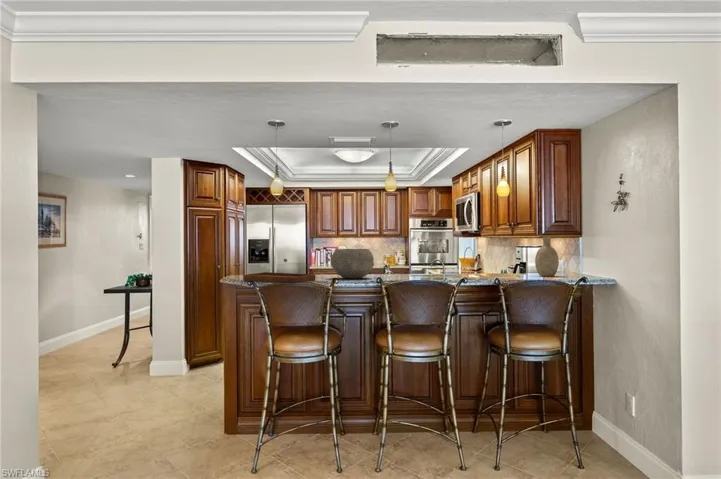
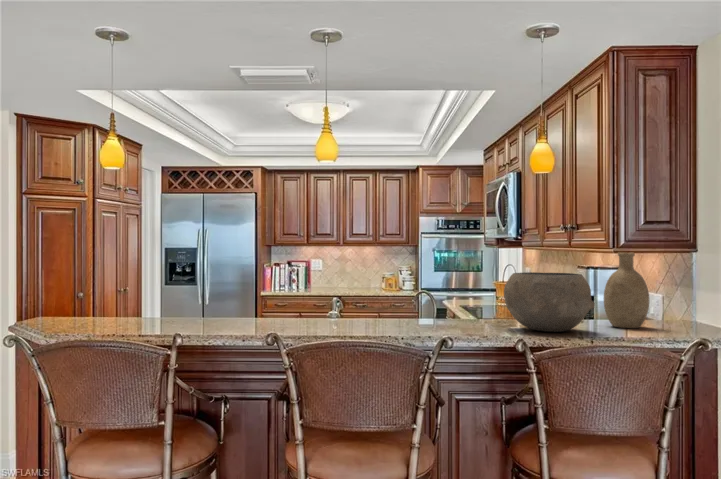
ceramic bowl: present [331,249,374,279] -> present [504,272,595,332]
tray: present [243,259,315,283] -> none [21,288,159,341]

